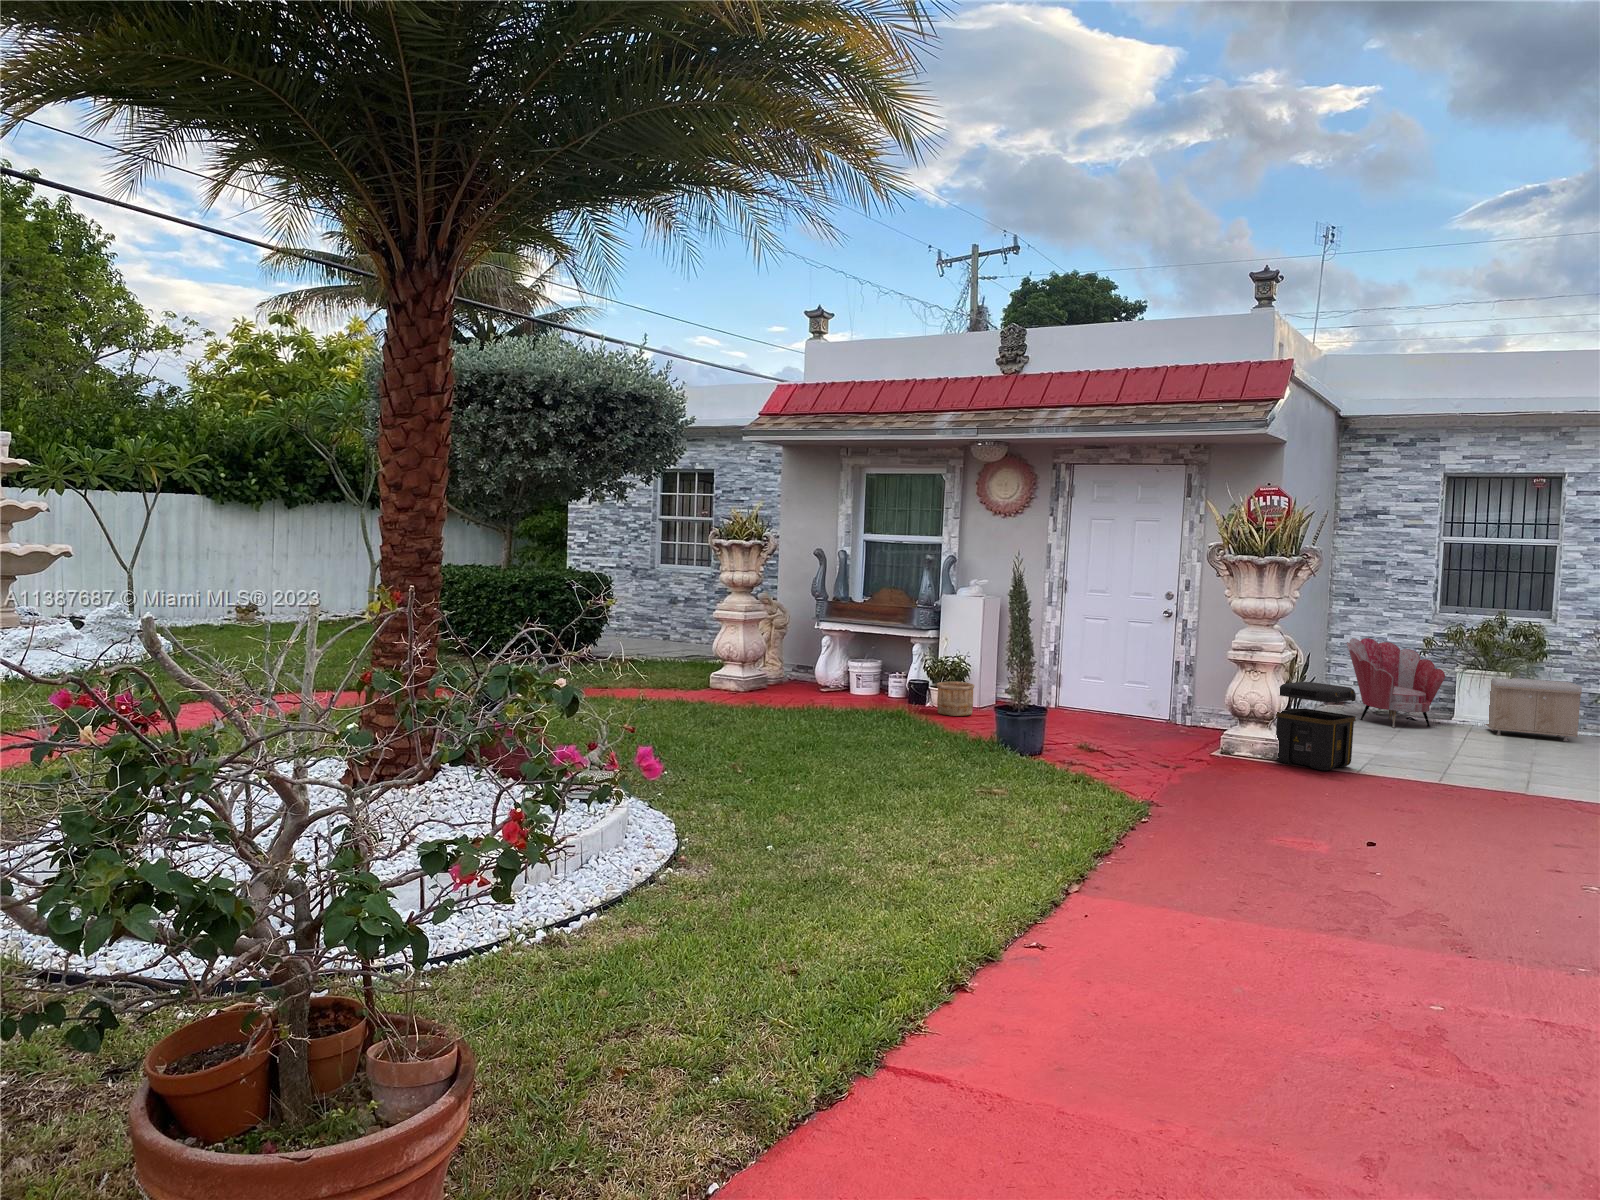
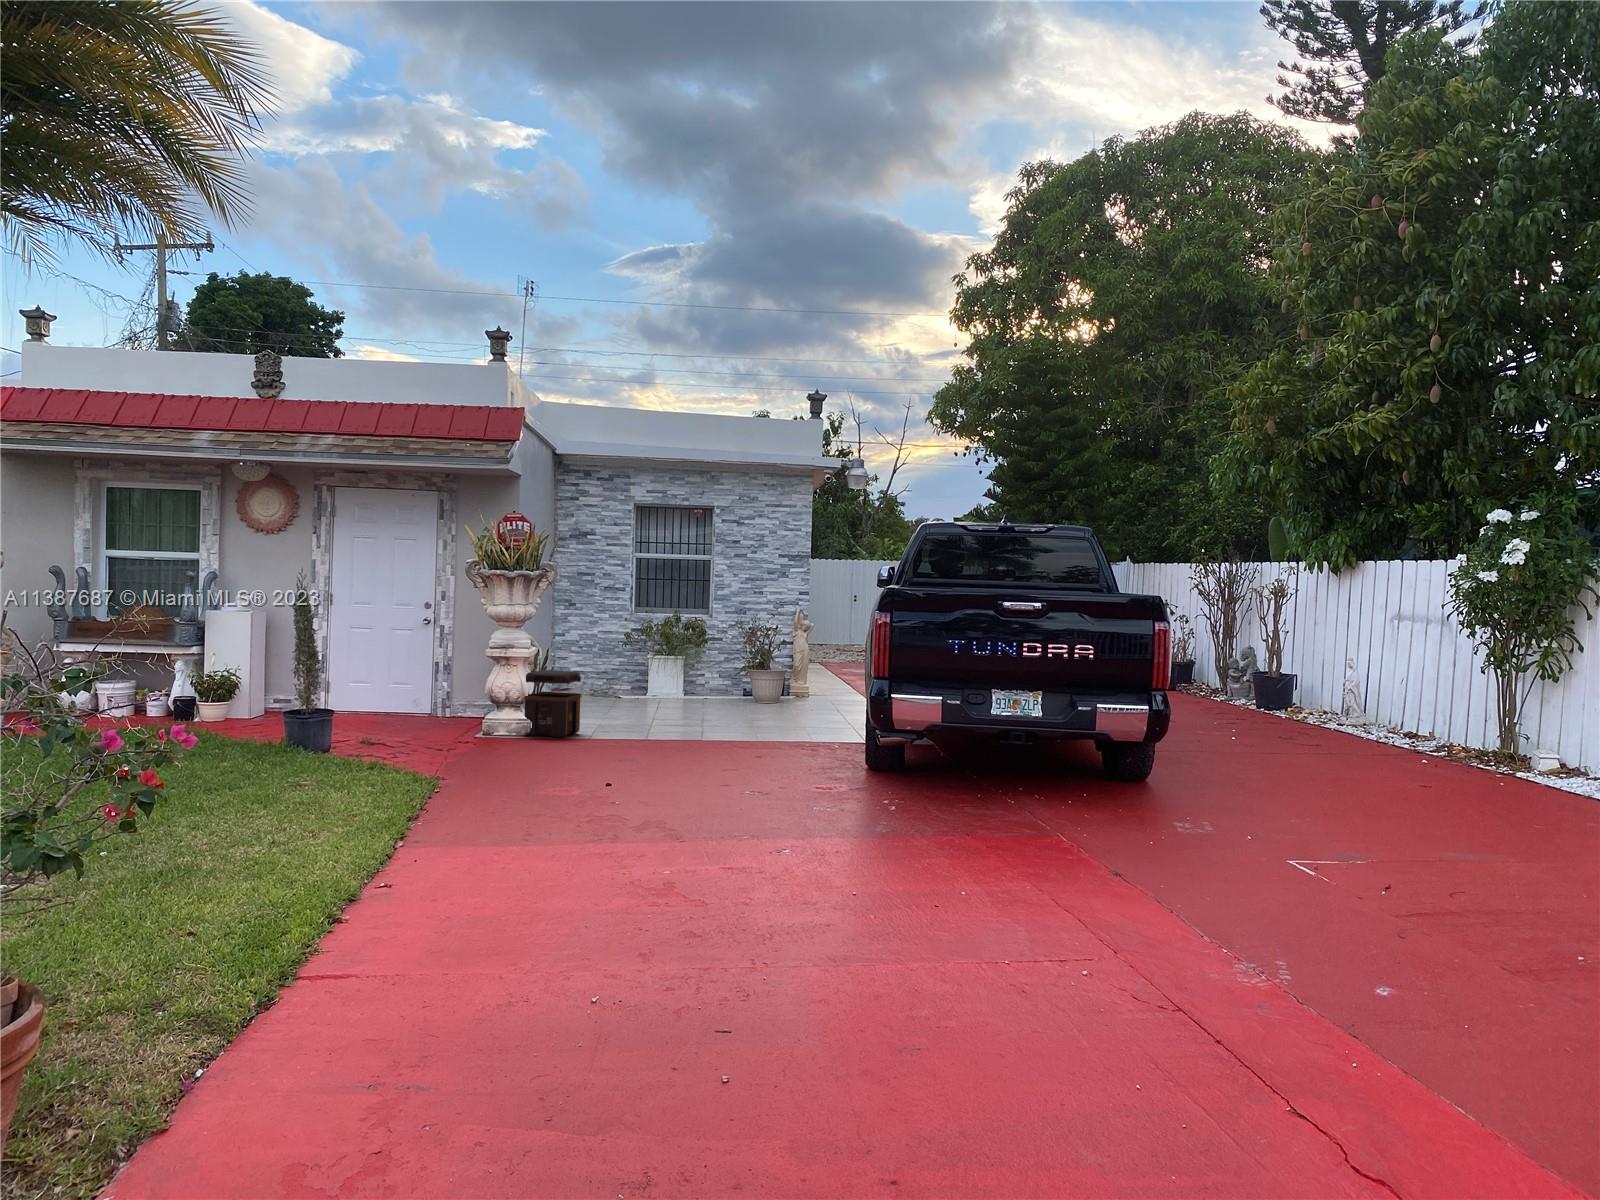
armchair: present [1347,638,1445,728] -> none [570,636,641,706]
storage bench: present [1485,678,1582,741] -> none [668,661,727,705]
wooden bucket: present [937,681,974,716] -> none [208,696,250,729]

